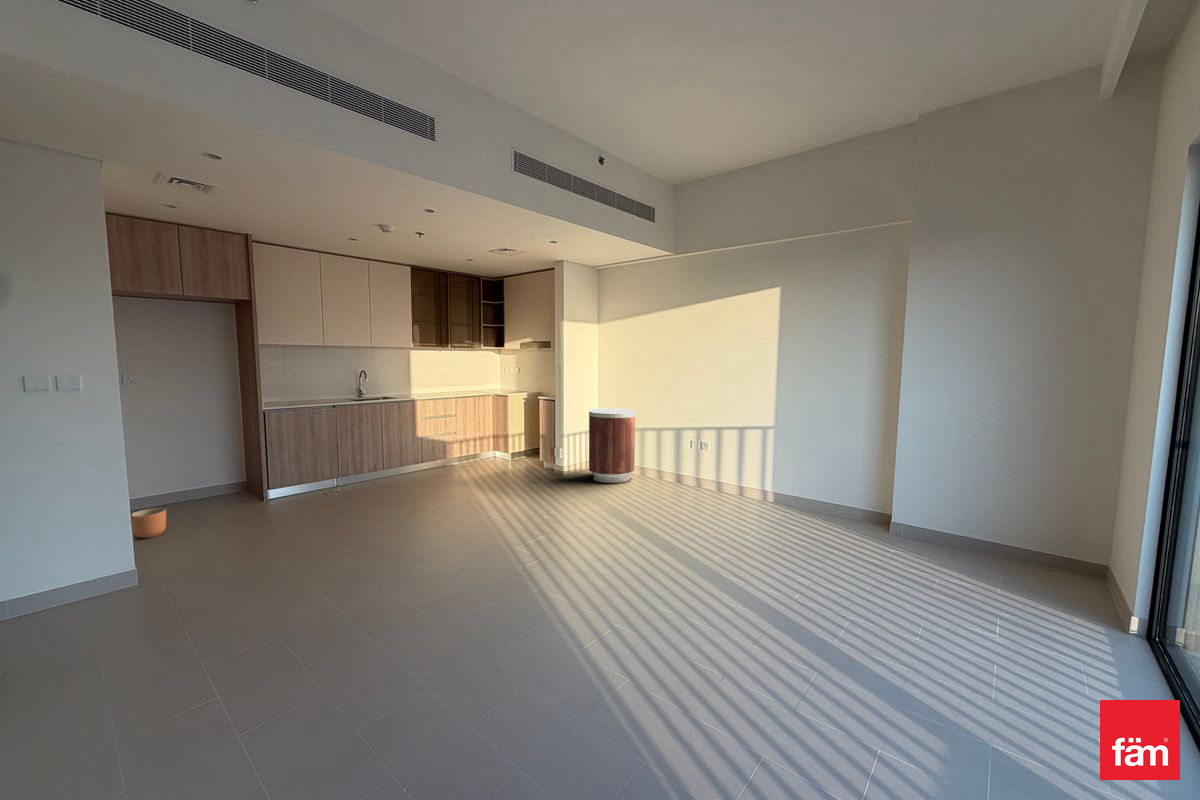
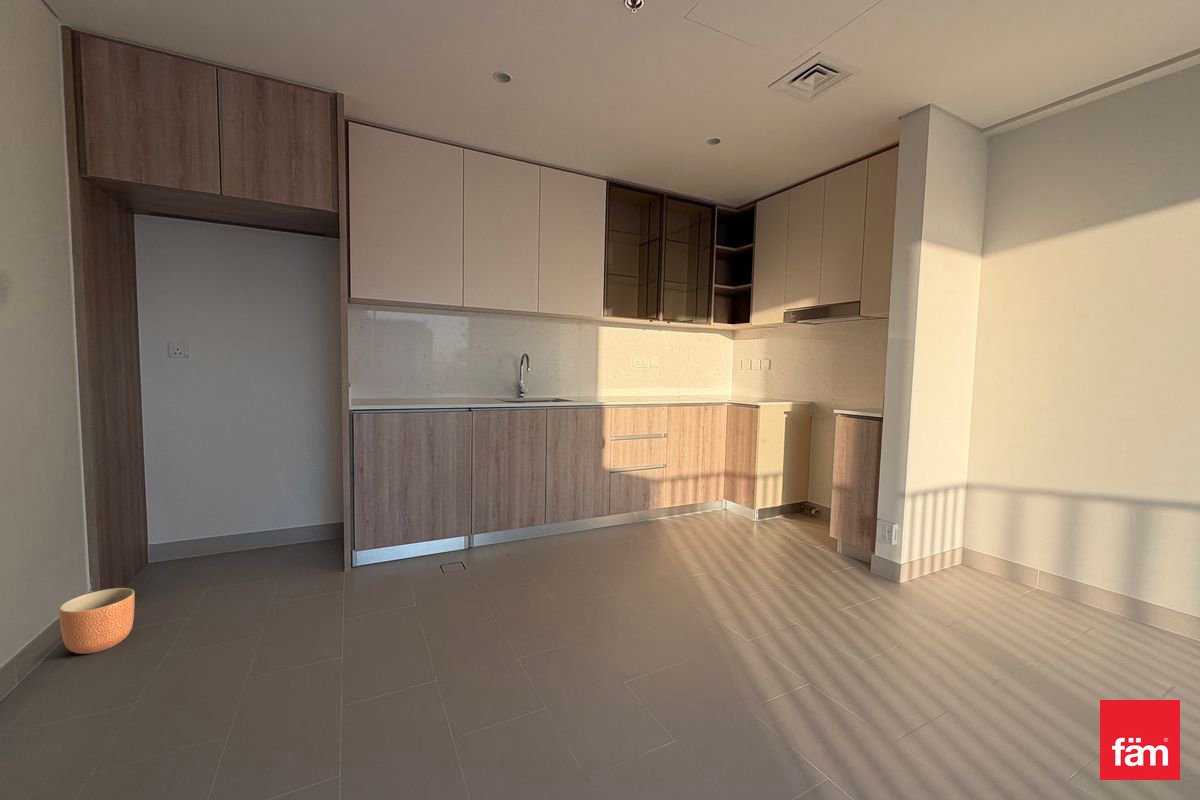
trash can: present [589,408,635,483] -> none [975,441,1142,640]

